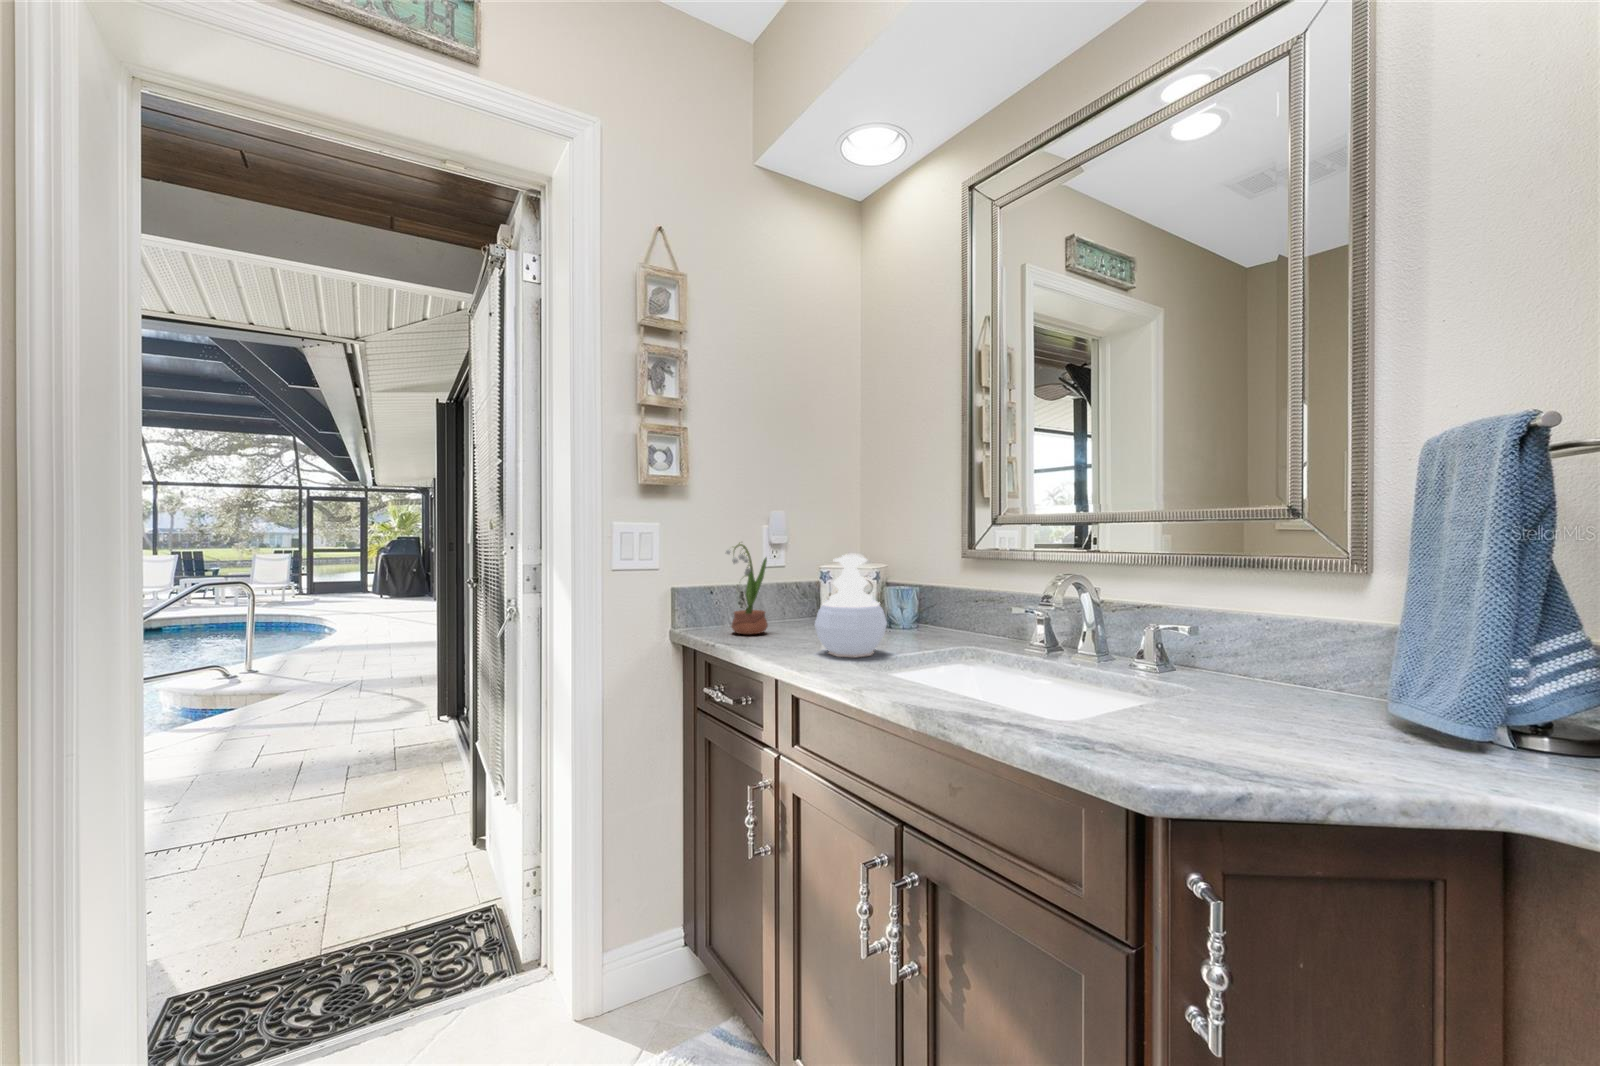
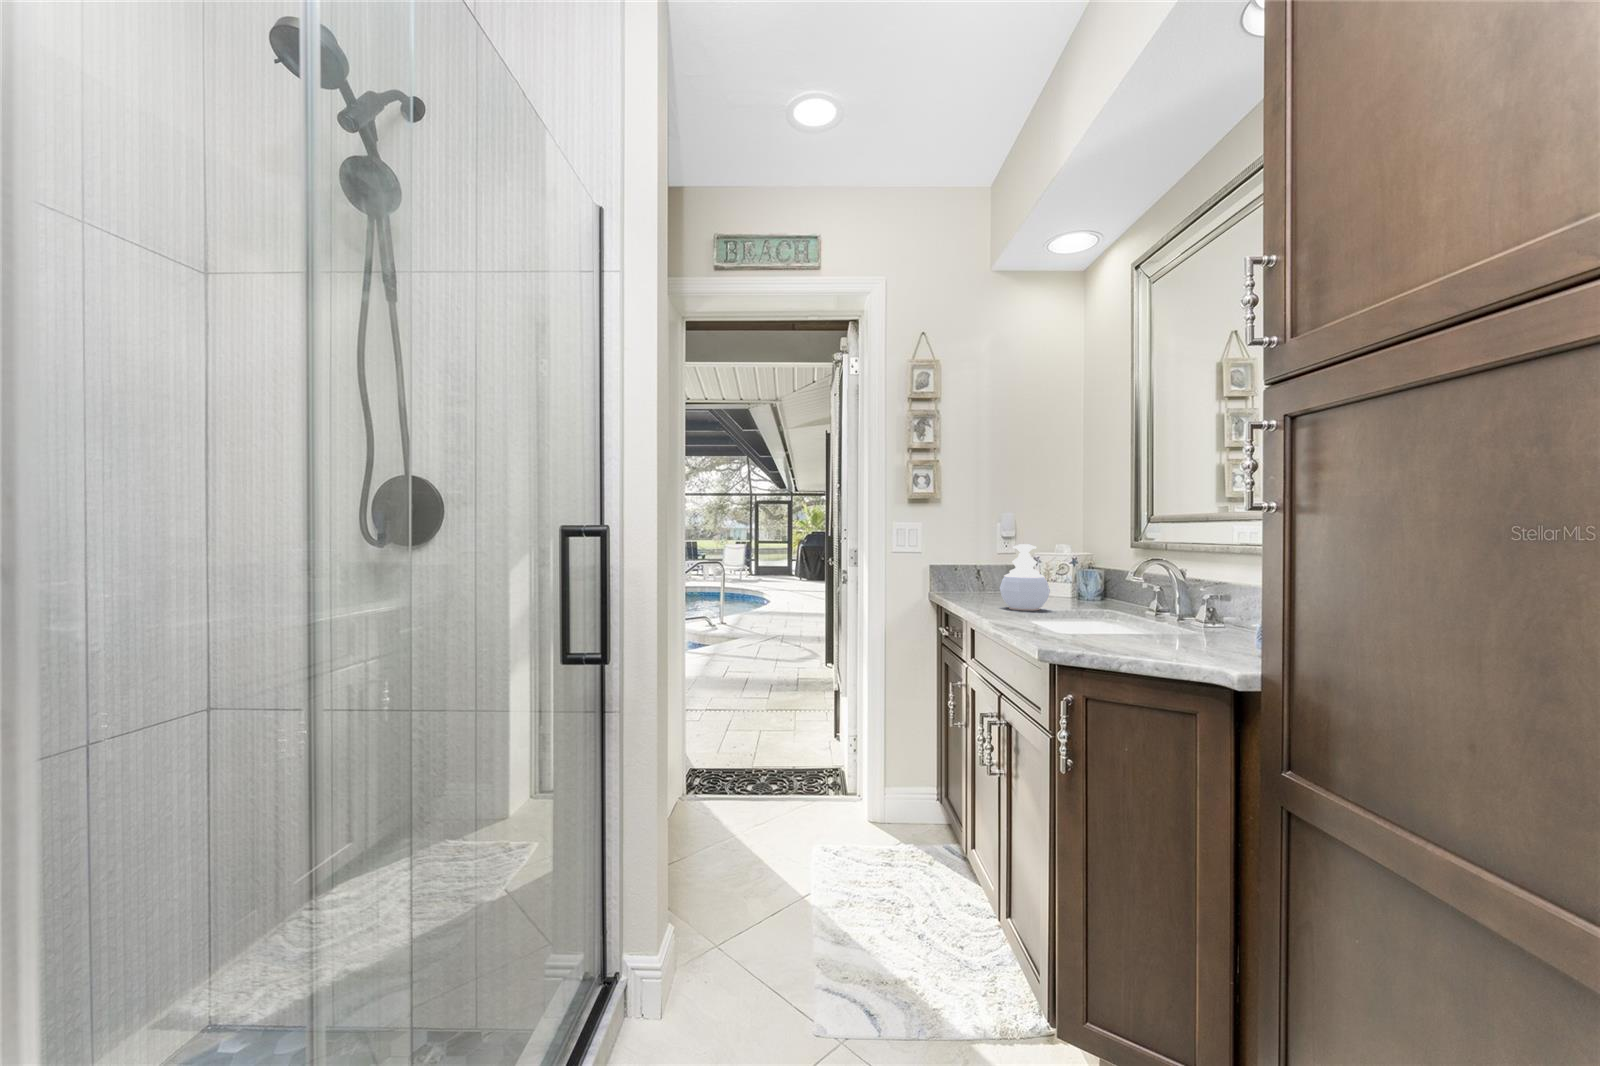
potted flower: present [726,543,768,635] -> none [964,535,994,598]

